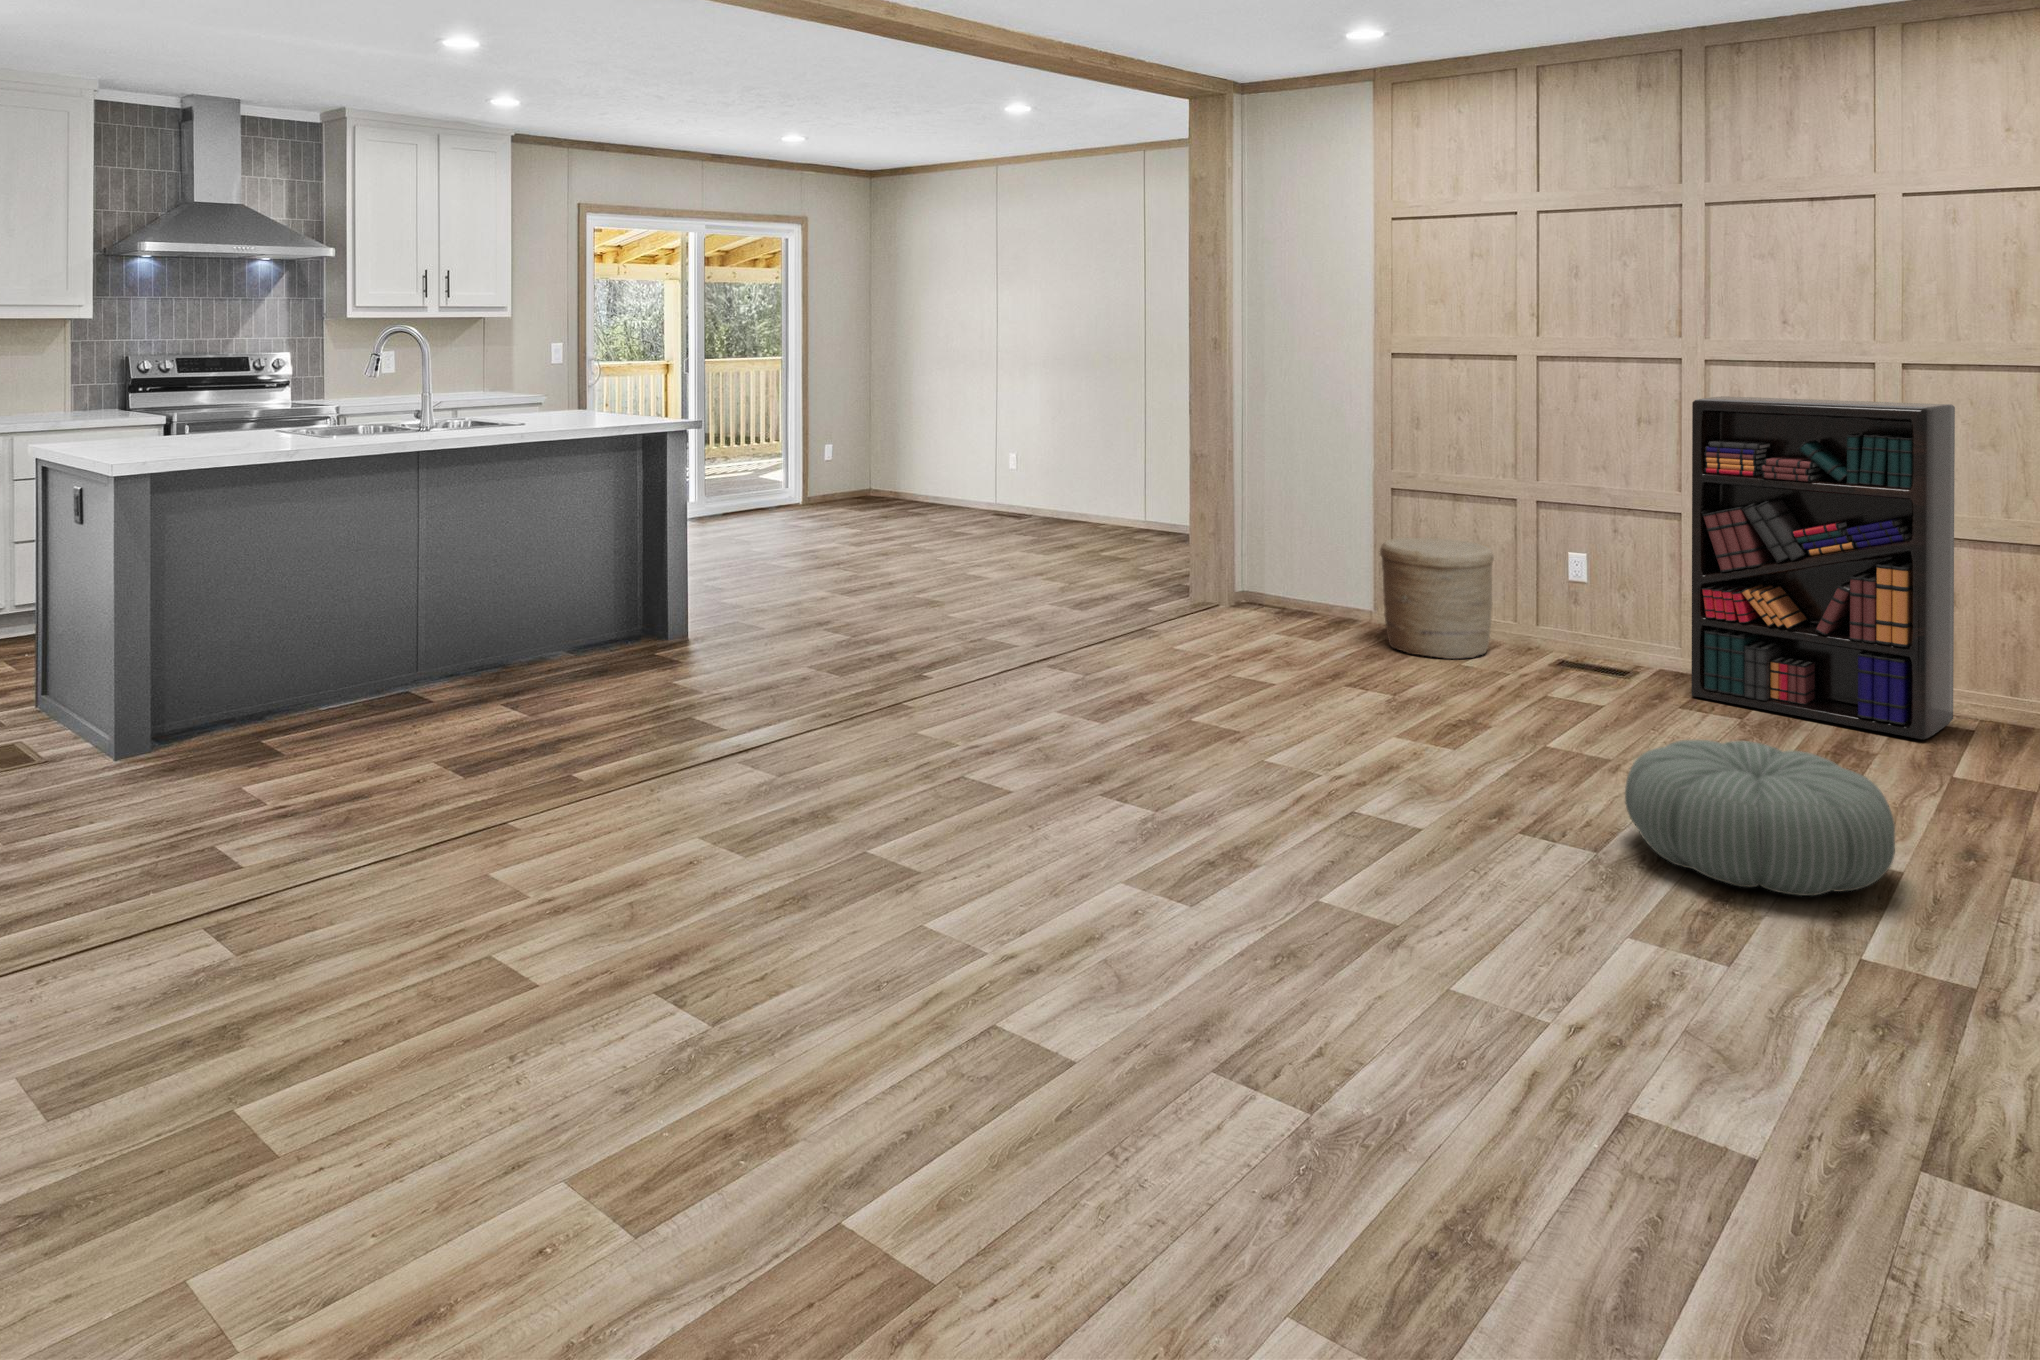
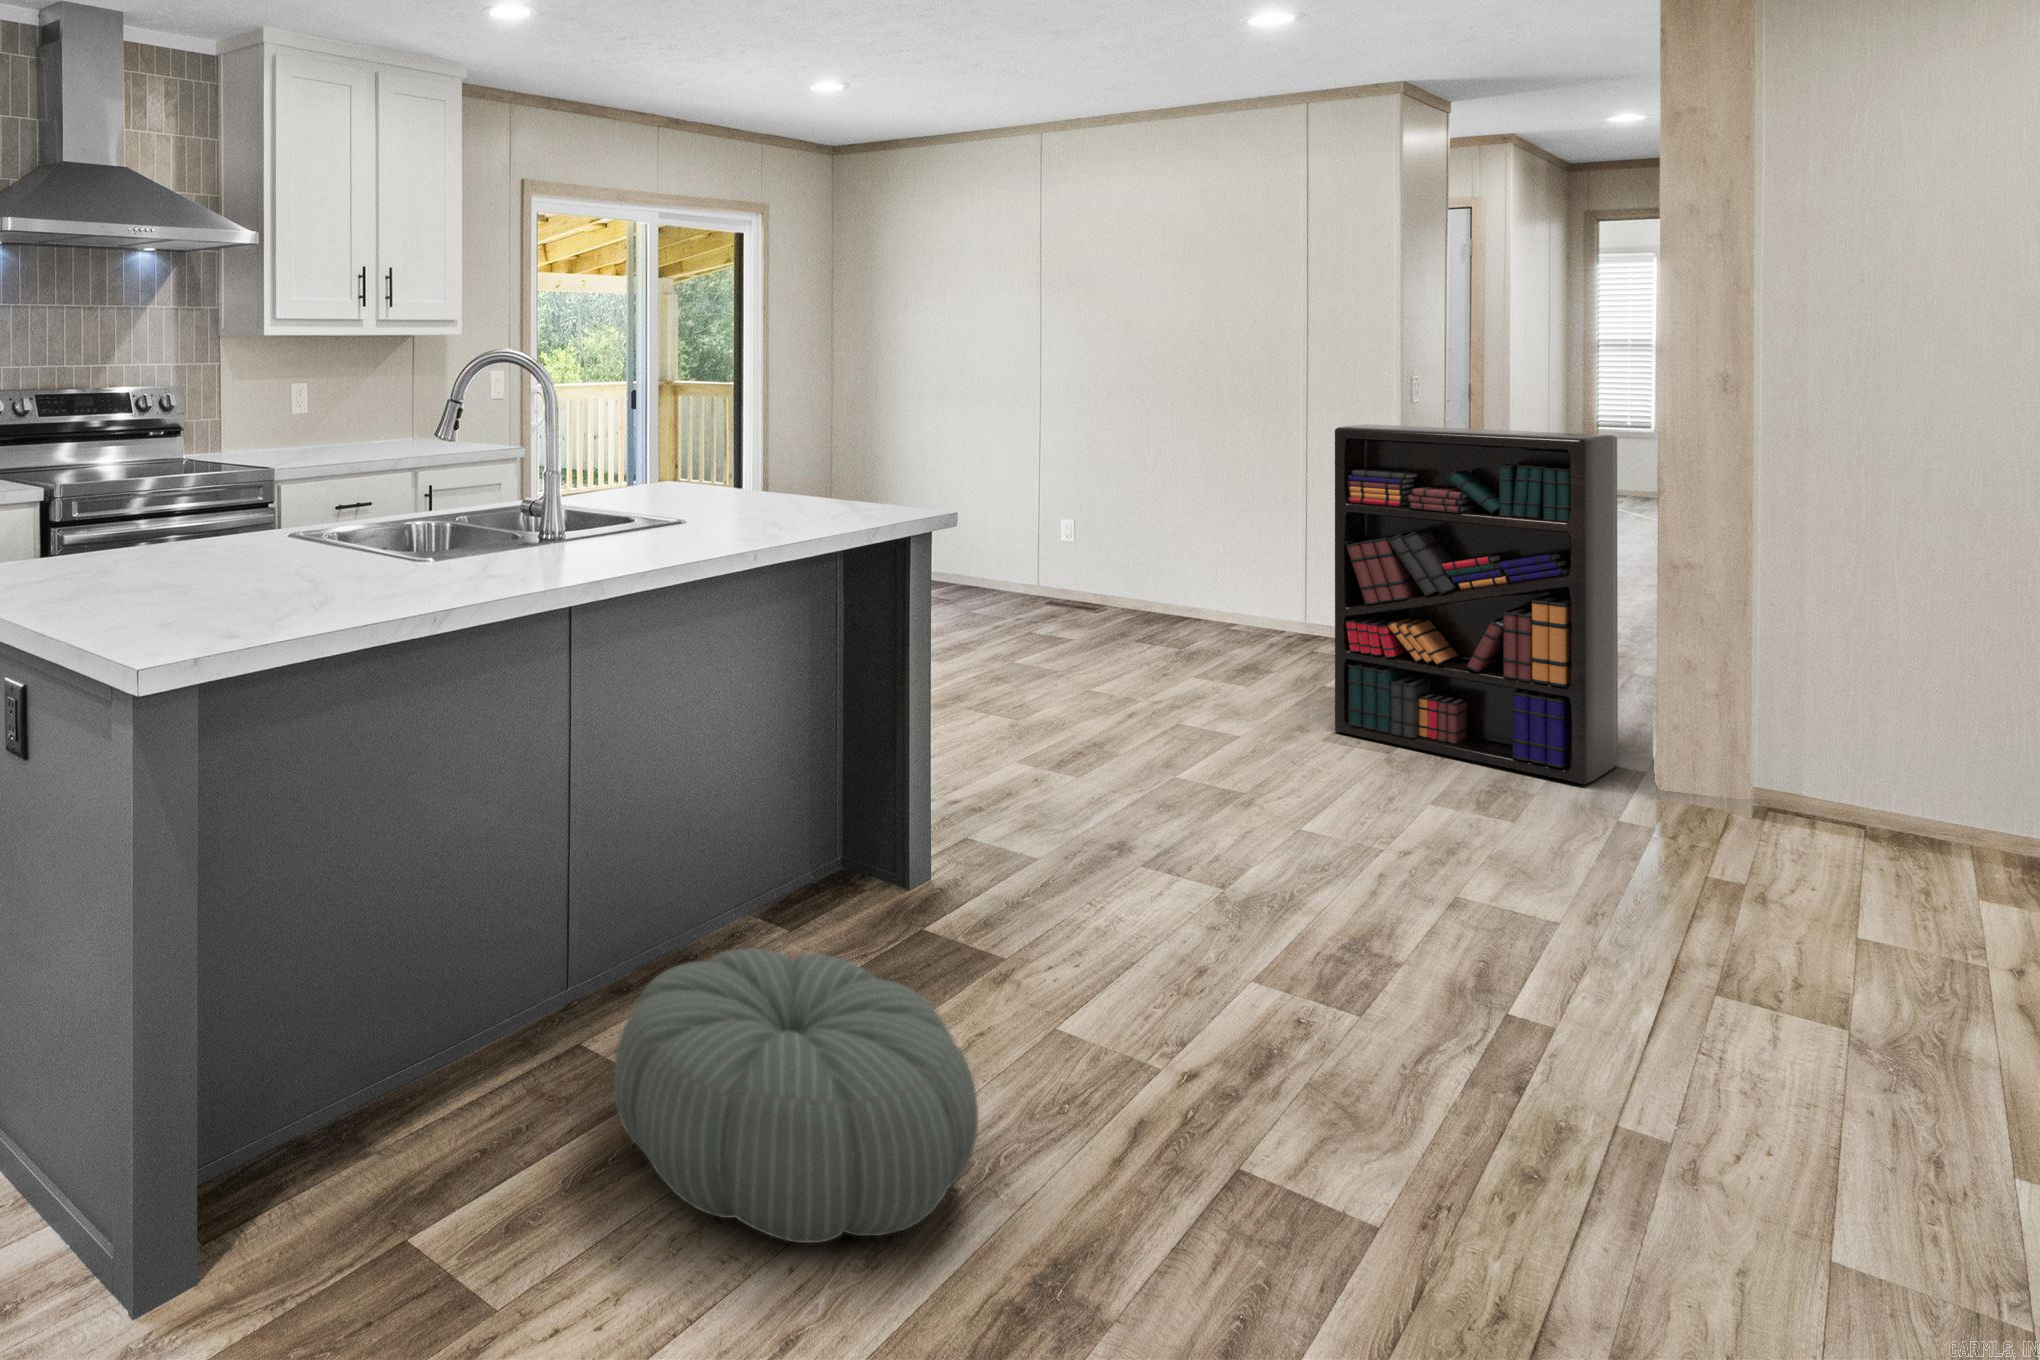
woven basket: present [1380,538,1494,659] -> none [1012,564,1130,687]
pouf: present [1625,740,1895,896] -> present [614,949,978,1243]

